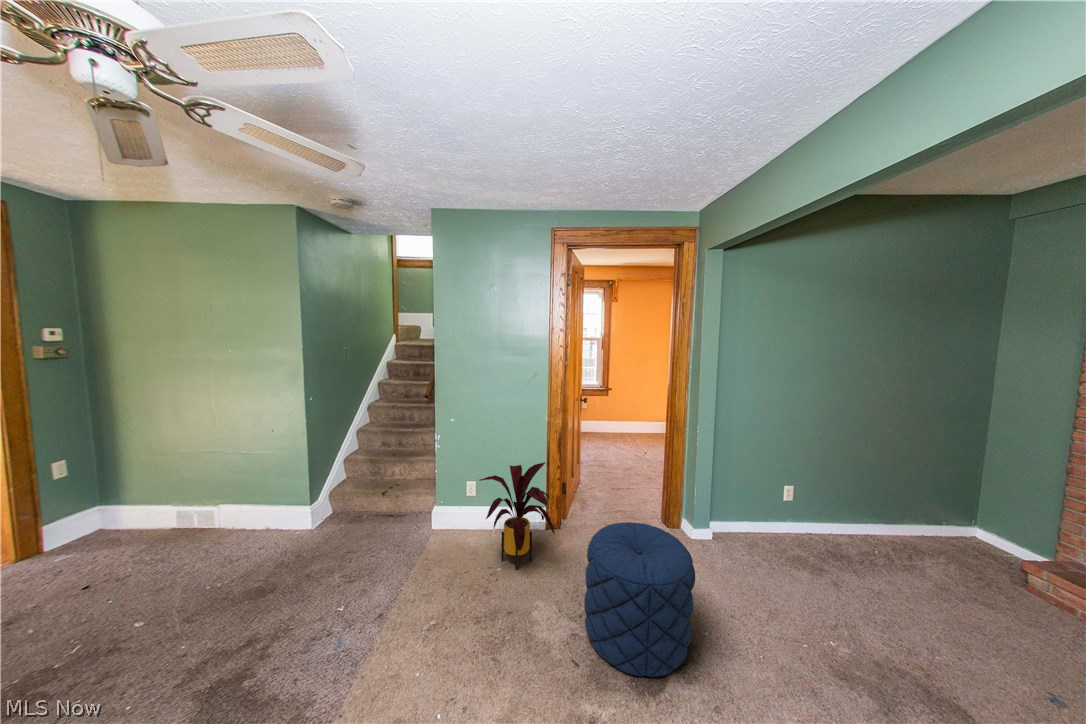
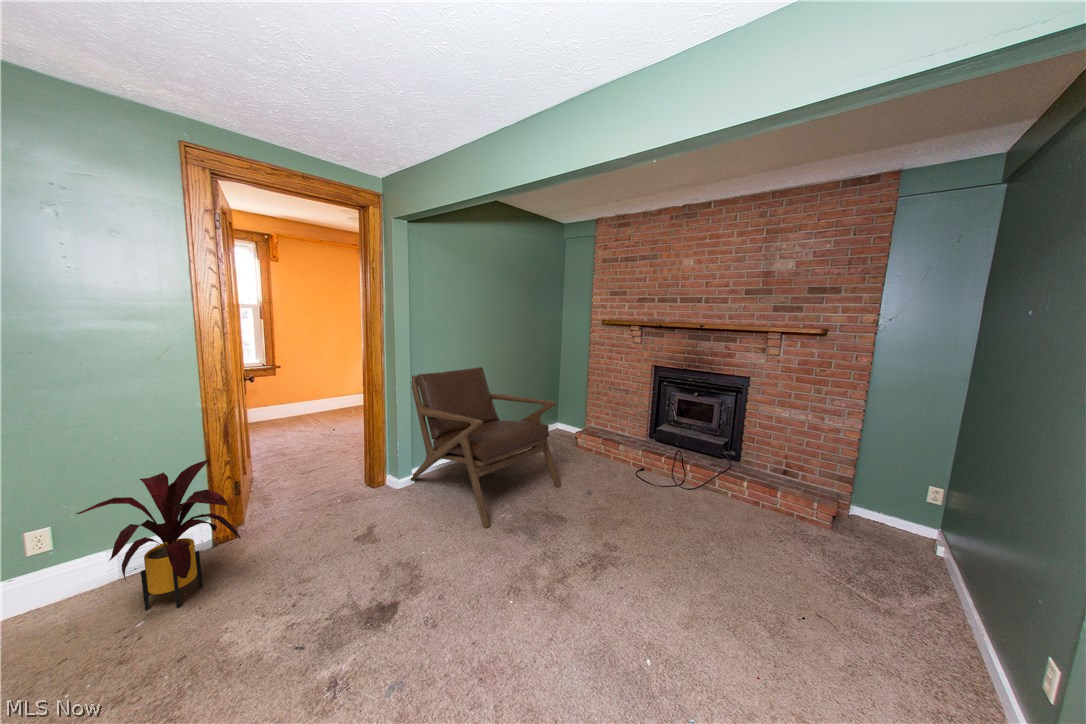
lounge chair: none [708,417,964,647] -> present [410,367,561,528]
pouf: present [584,522,695,677] -> none [297,482,413,625]

